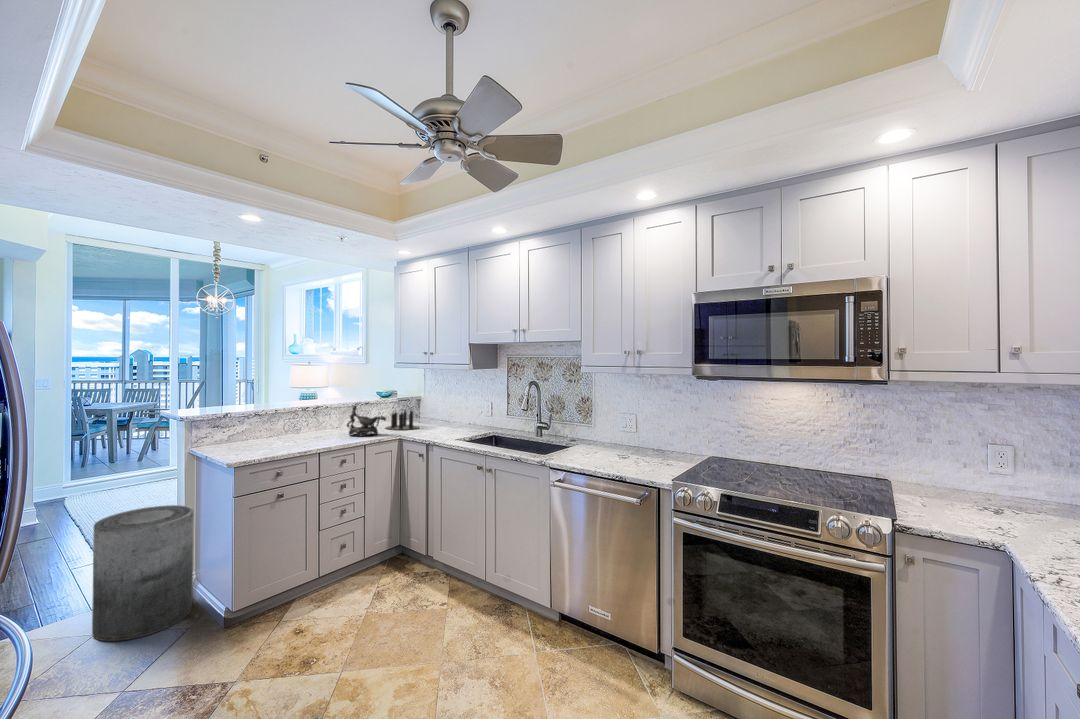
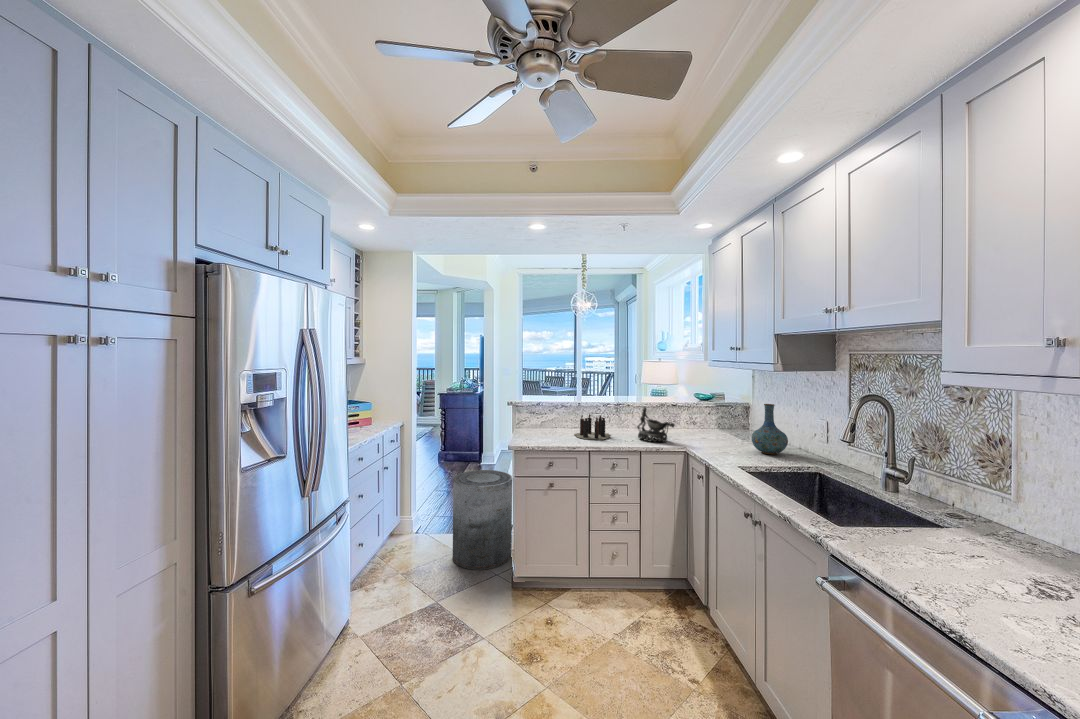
vase: none [445,394,469,431] -> present [751,404,788,455]
candle: present [386,410,419,430] -> present [574,414,610,440]

